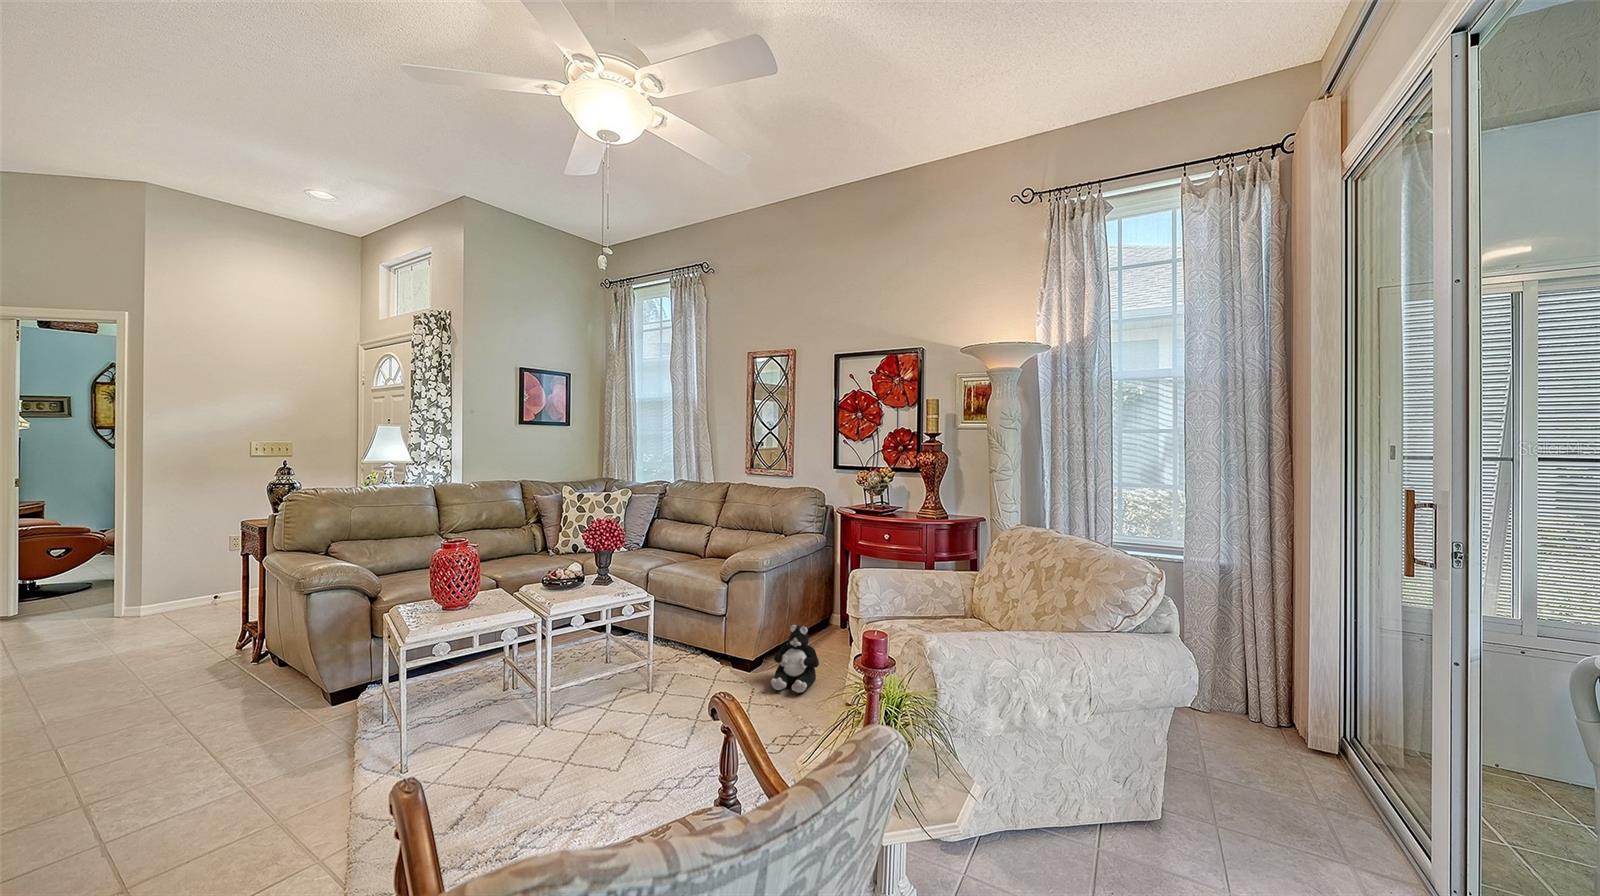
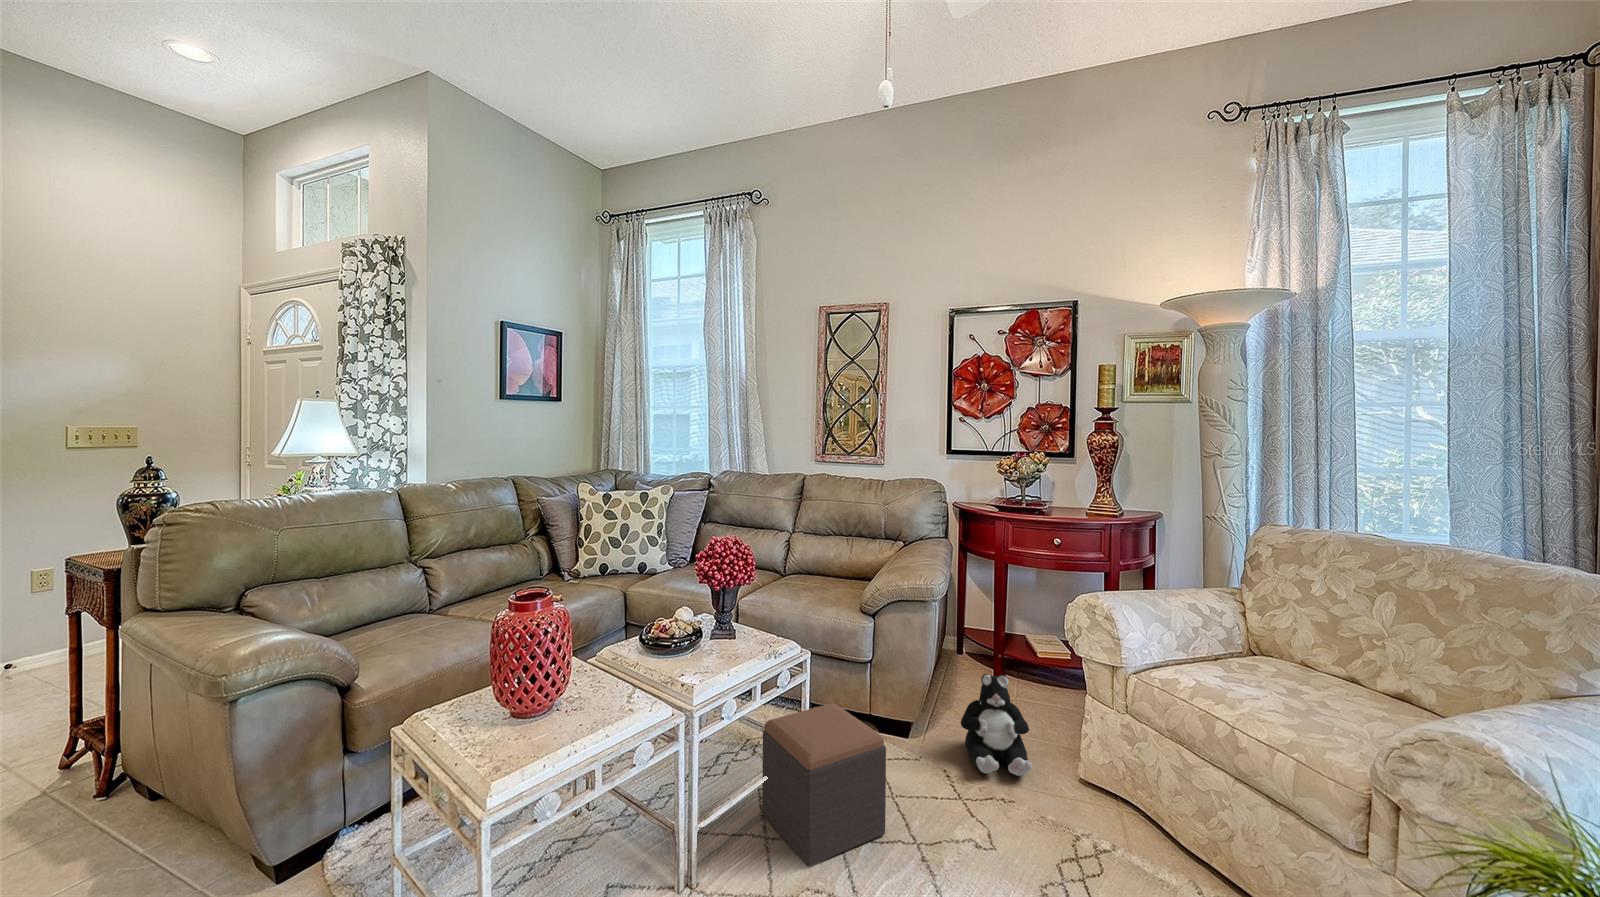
footstool: none [613,632,681,723] -> present [762,703,886,866]

